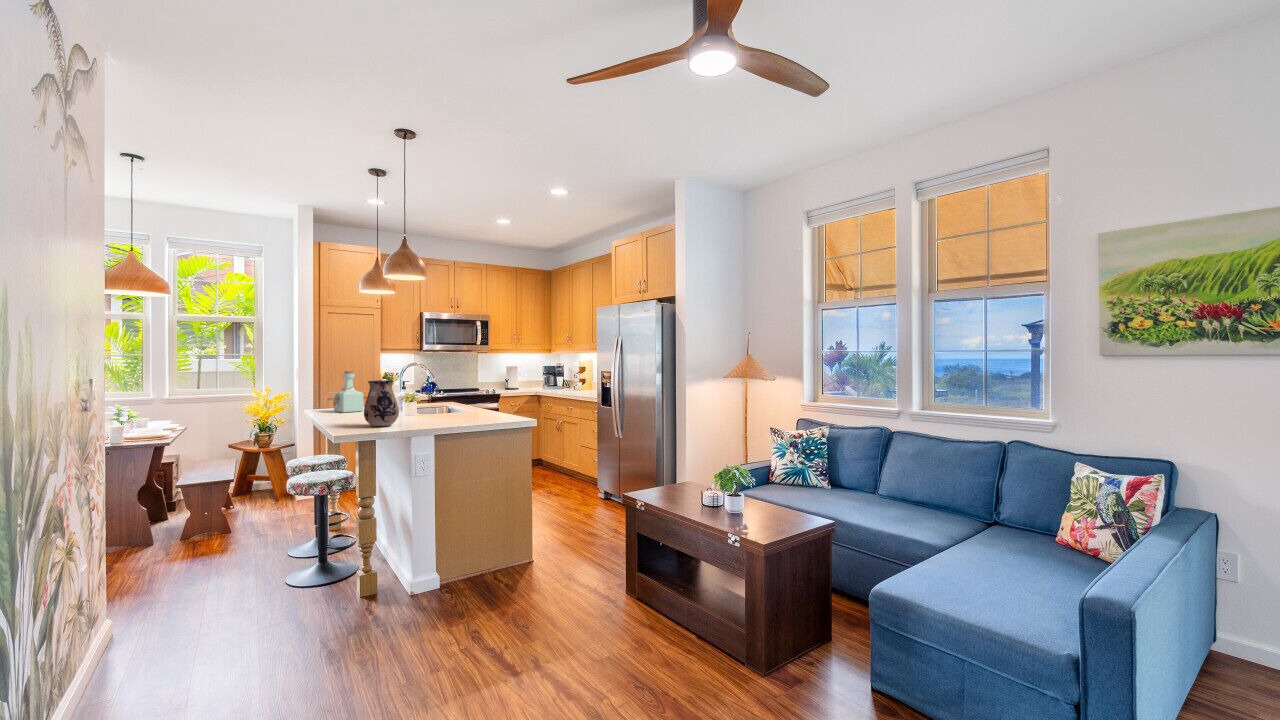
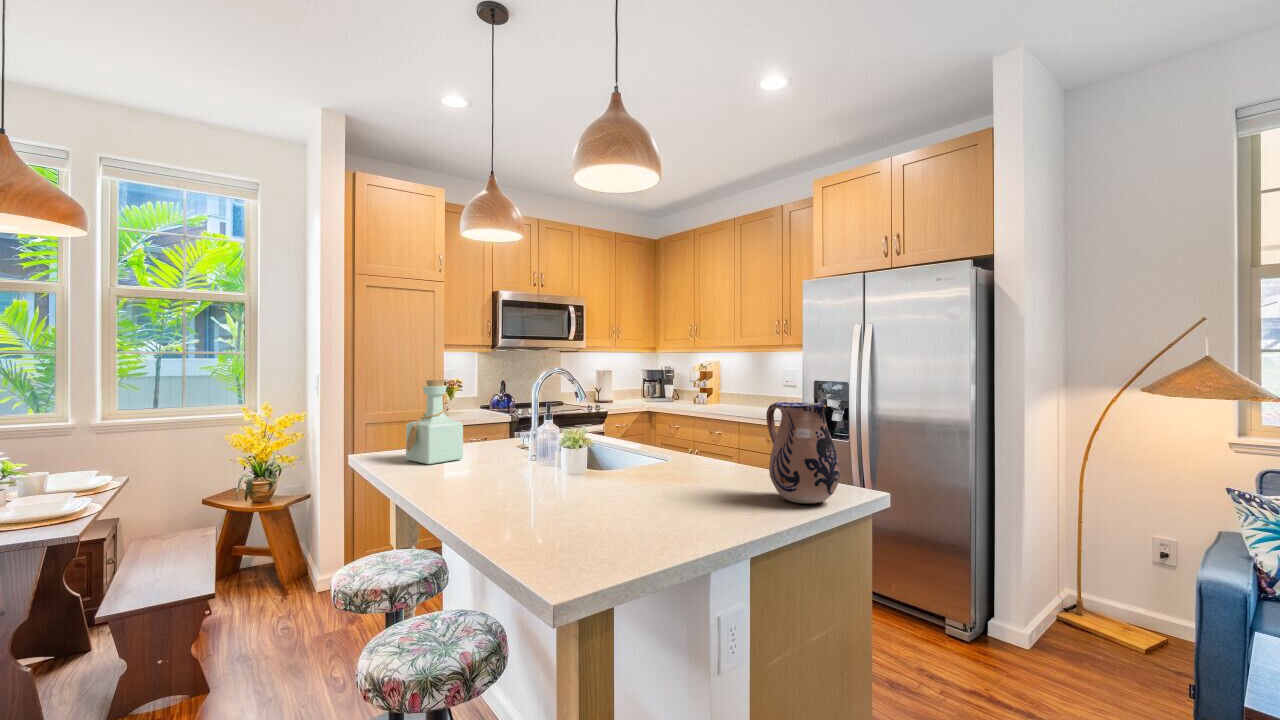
ceramic pitcher: present [364,380,399,426] -> present [766,402,840,504]

